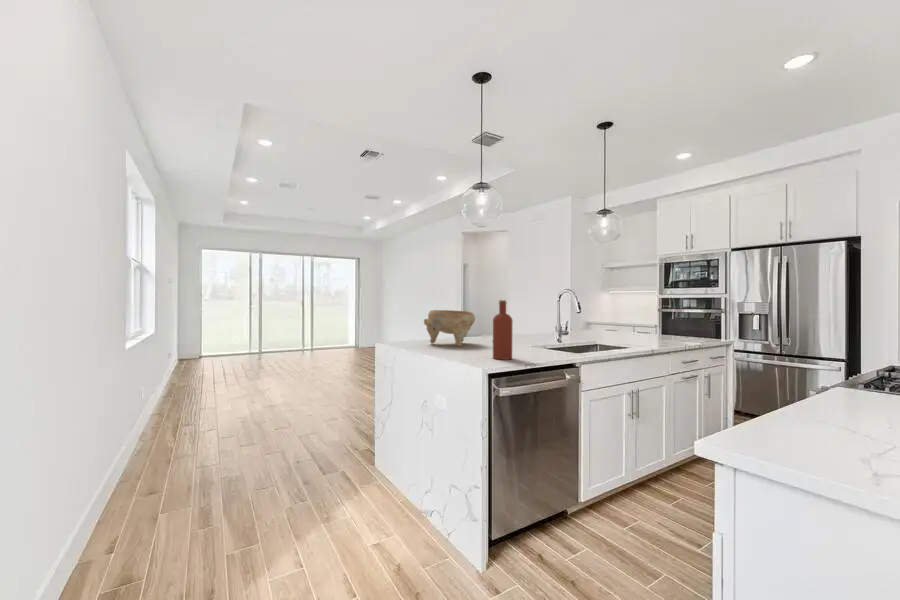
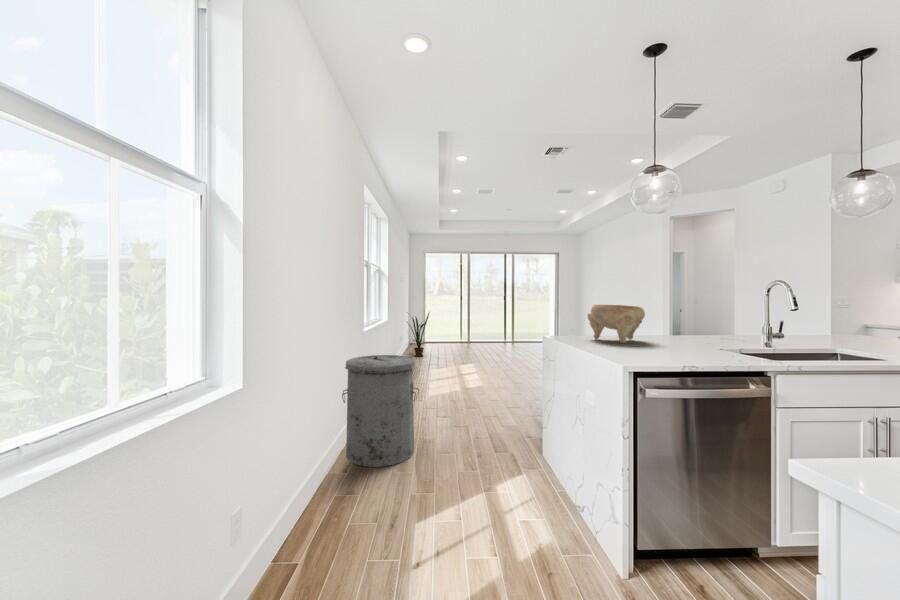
bottle: present [493,300,513,360] -> none [647,294,672,360]
house plant: none [172,320,211,378] -> present [407,312,430,357]
trash can: none [103,379,226,537] -> present [342,355,419,467]

